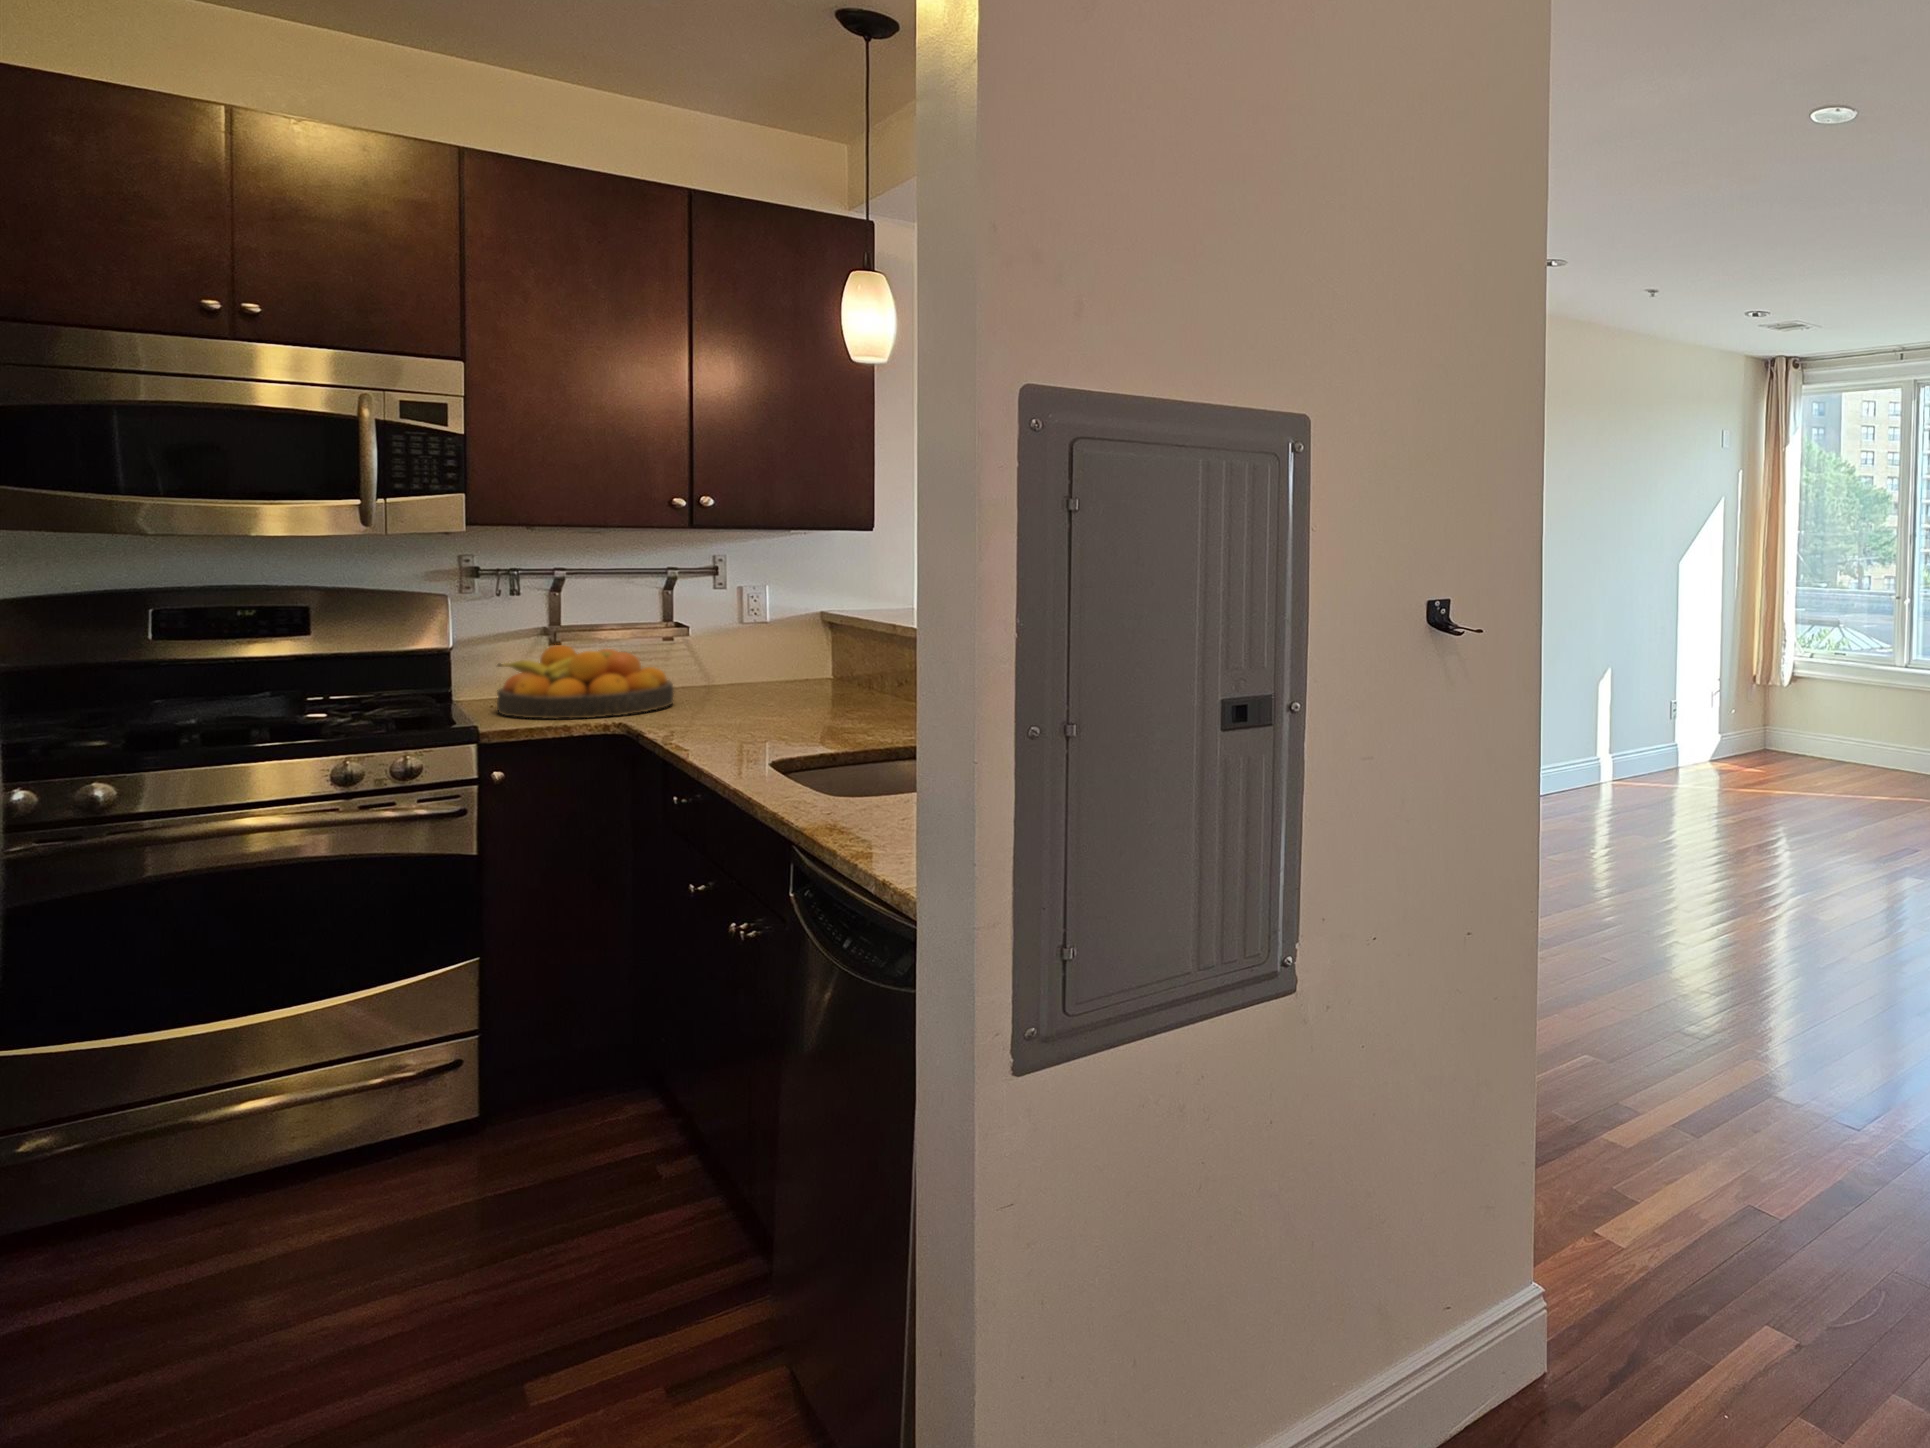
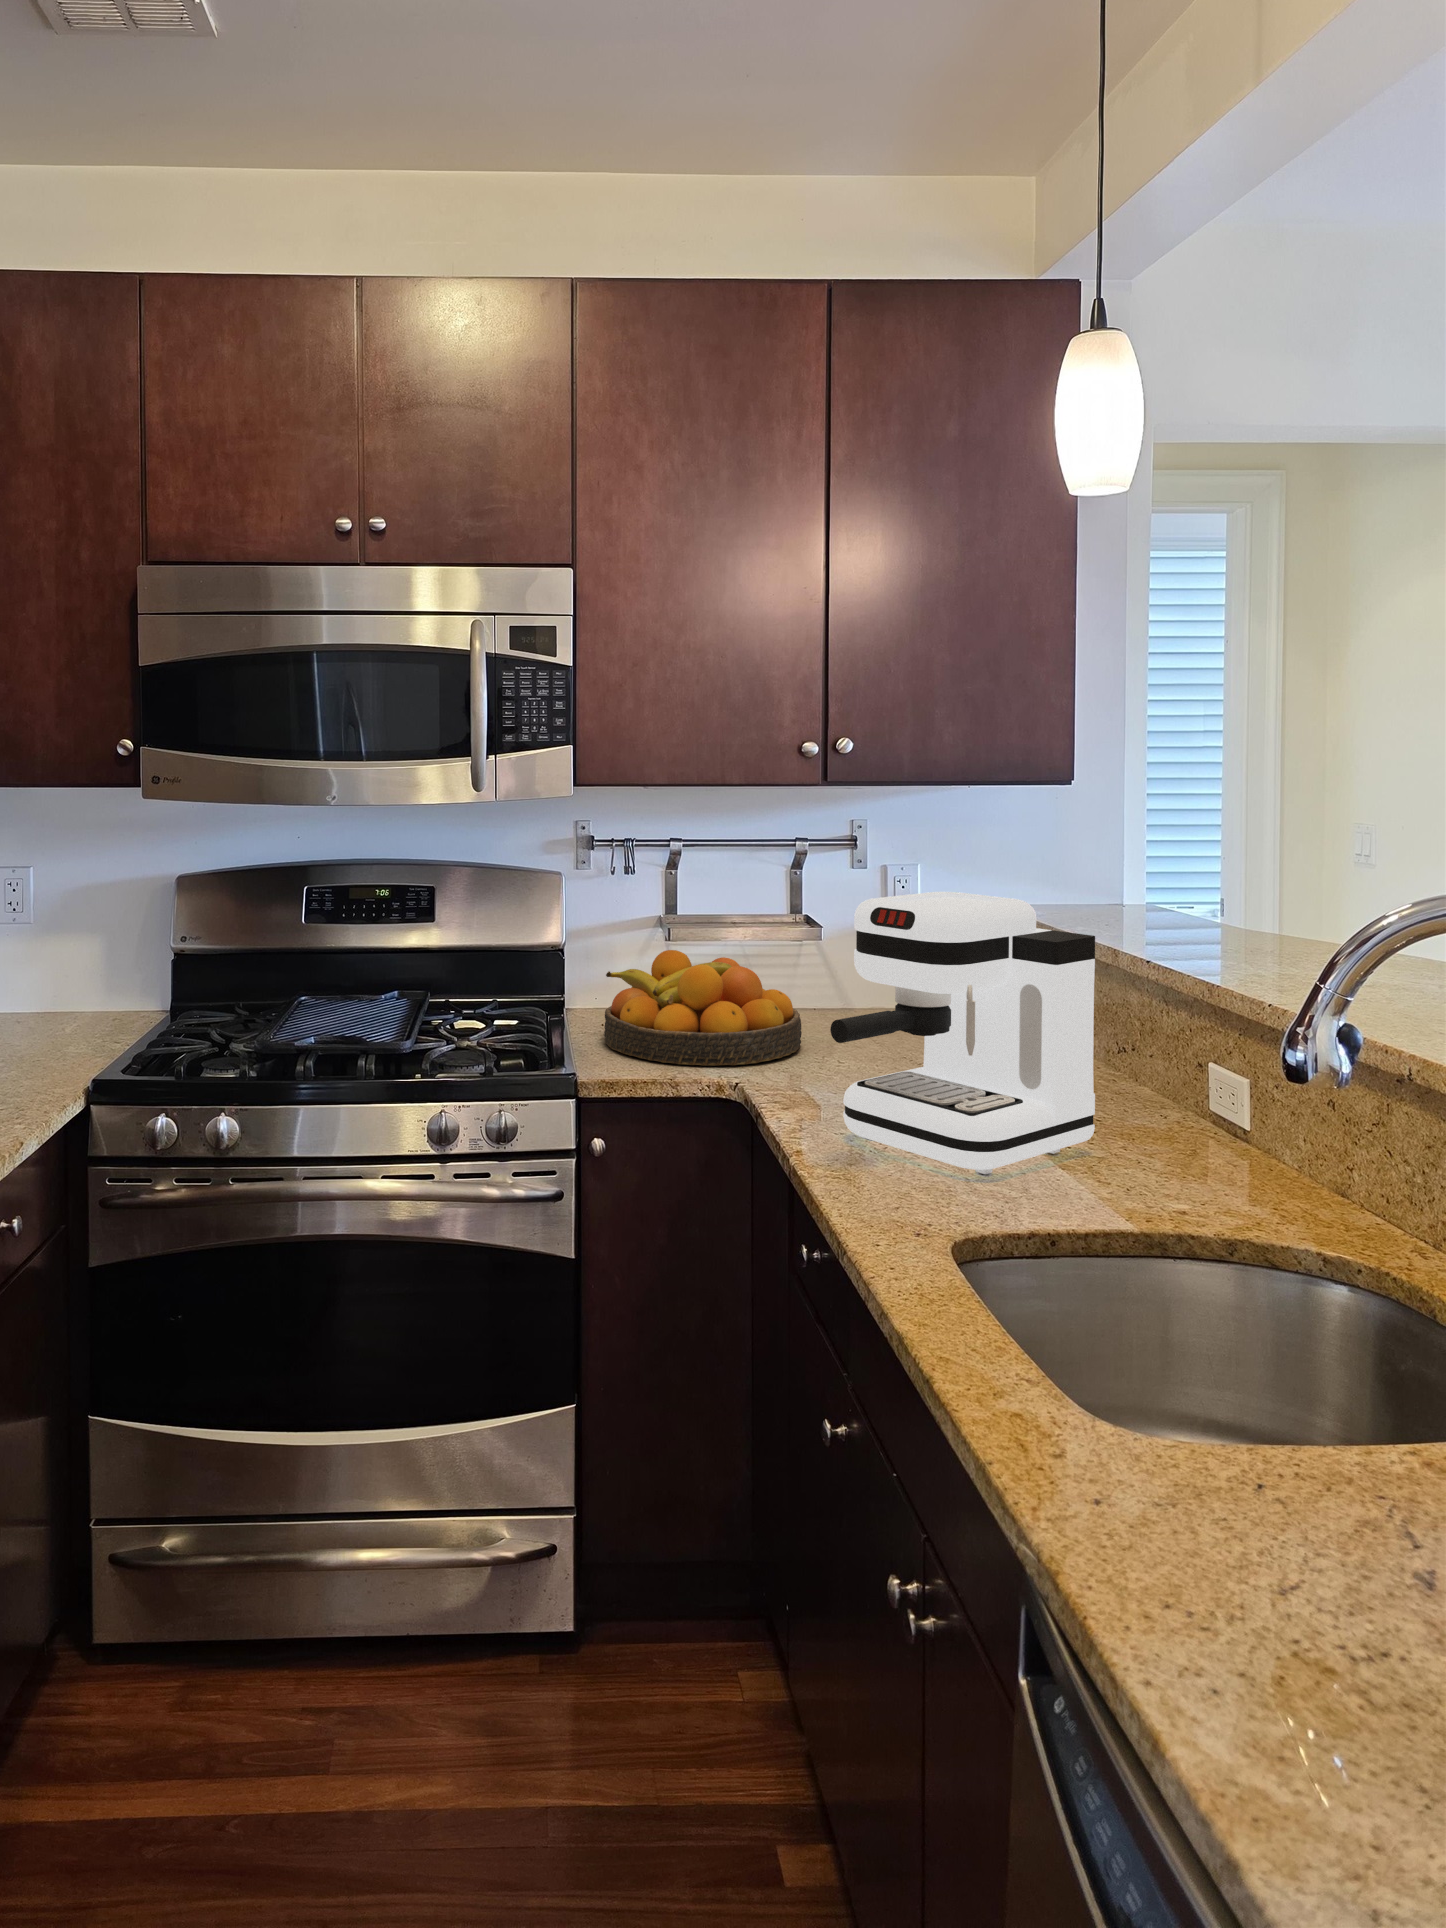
coffee maker: none [698,591,871,741] -> present [830,892,1095,1174]

